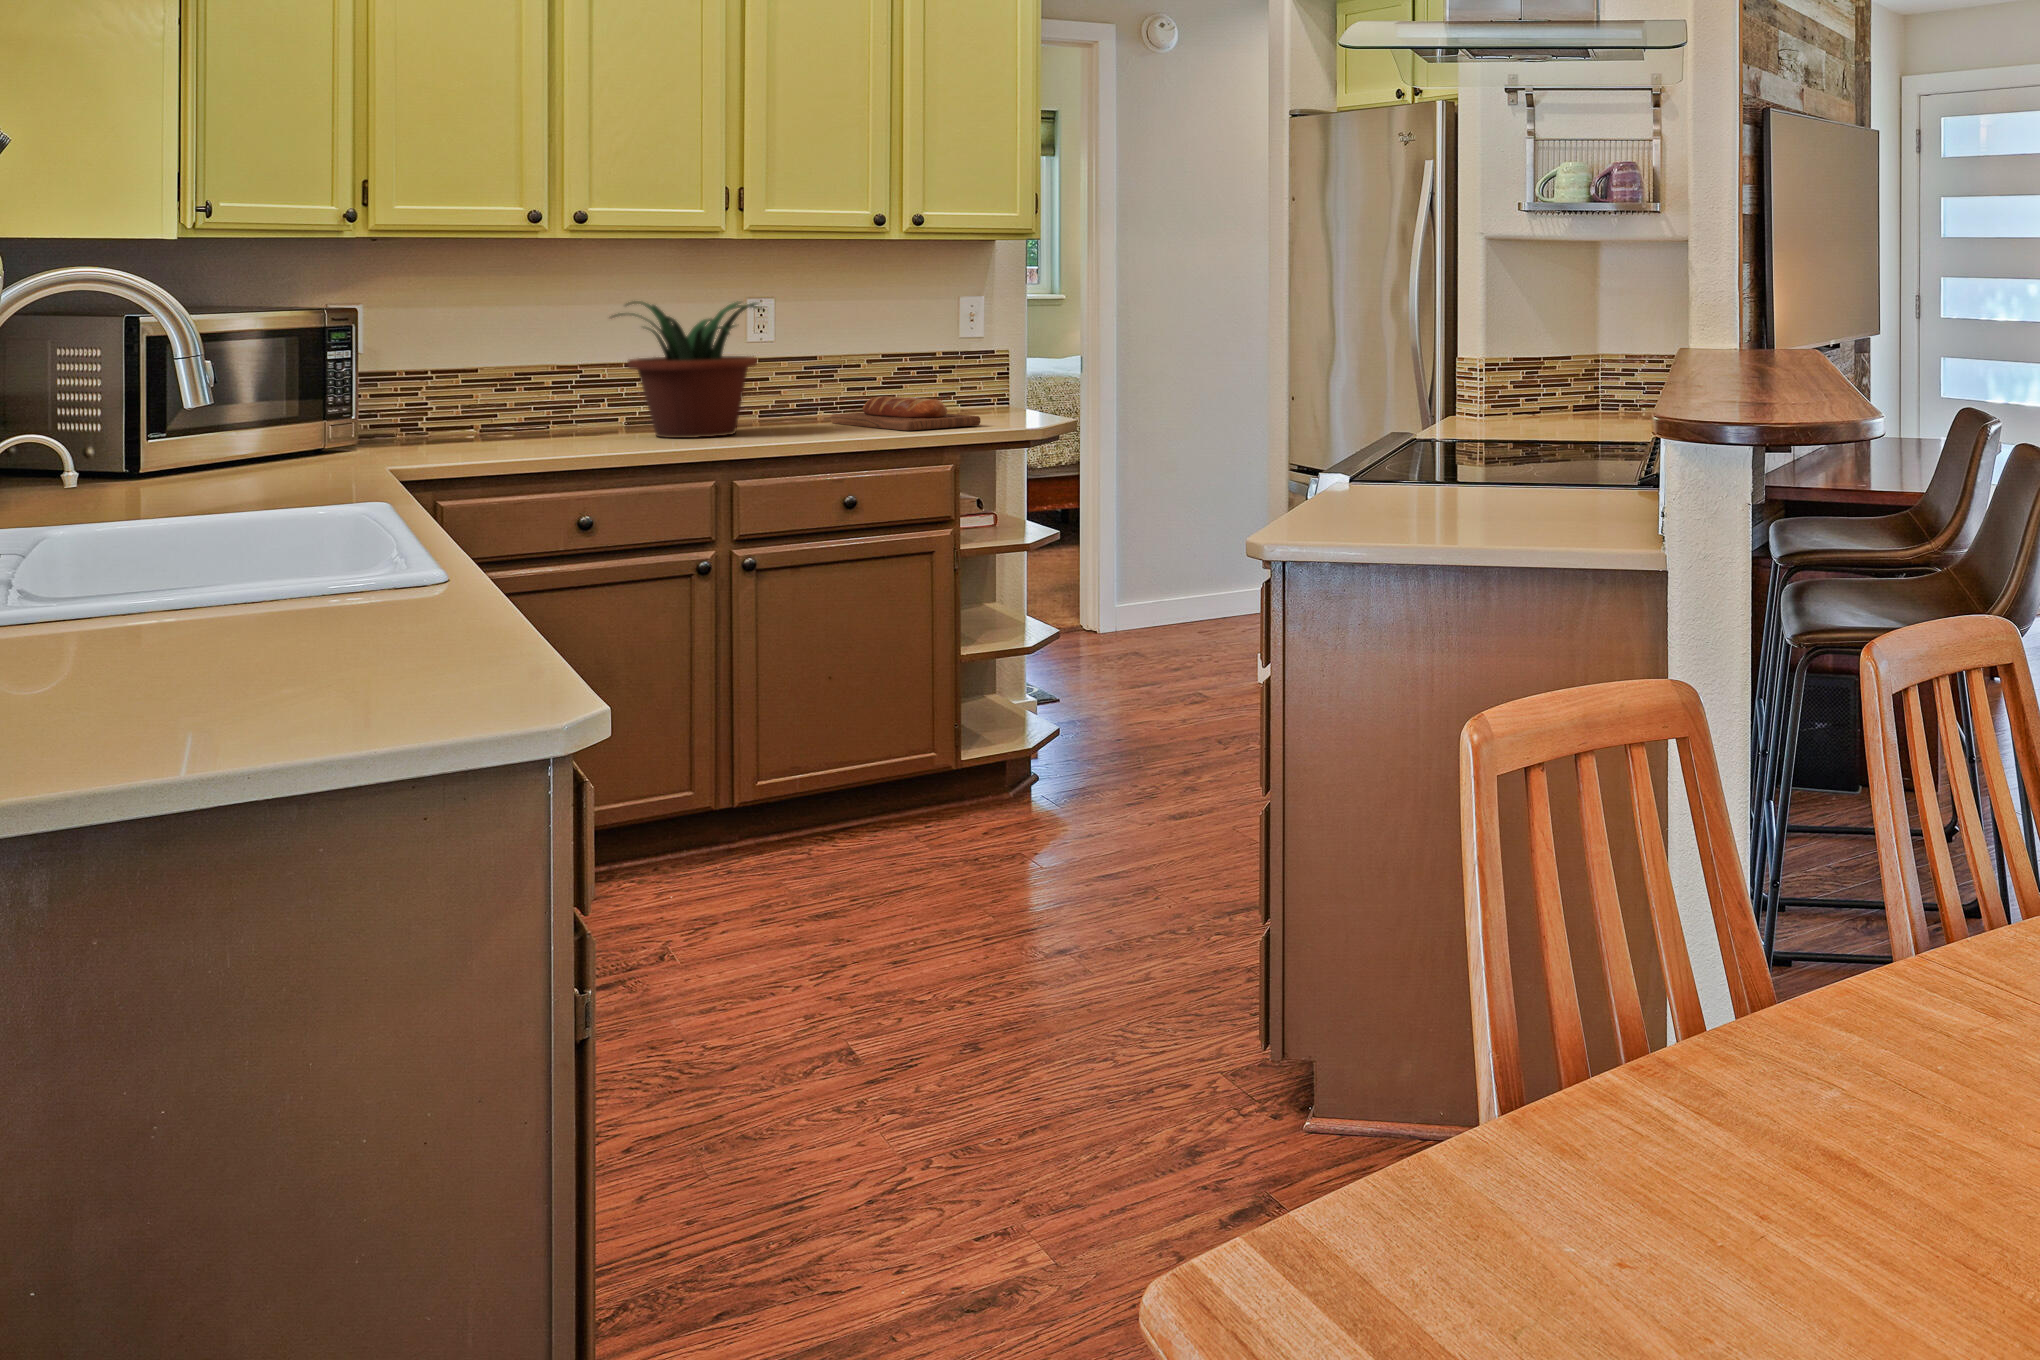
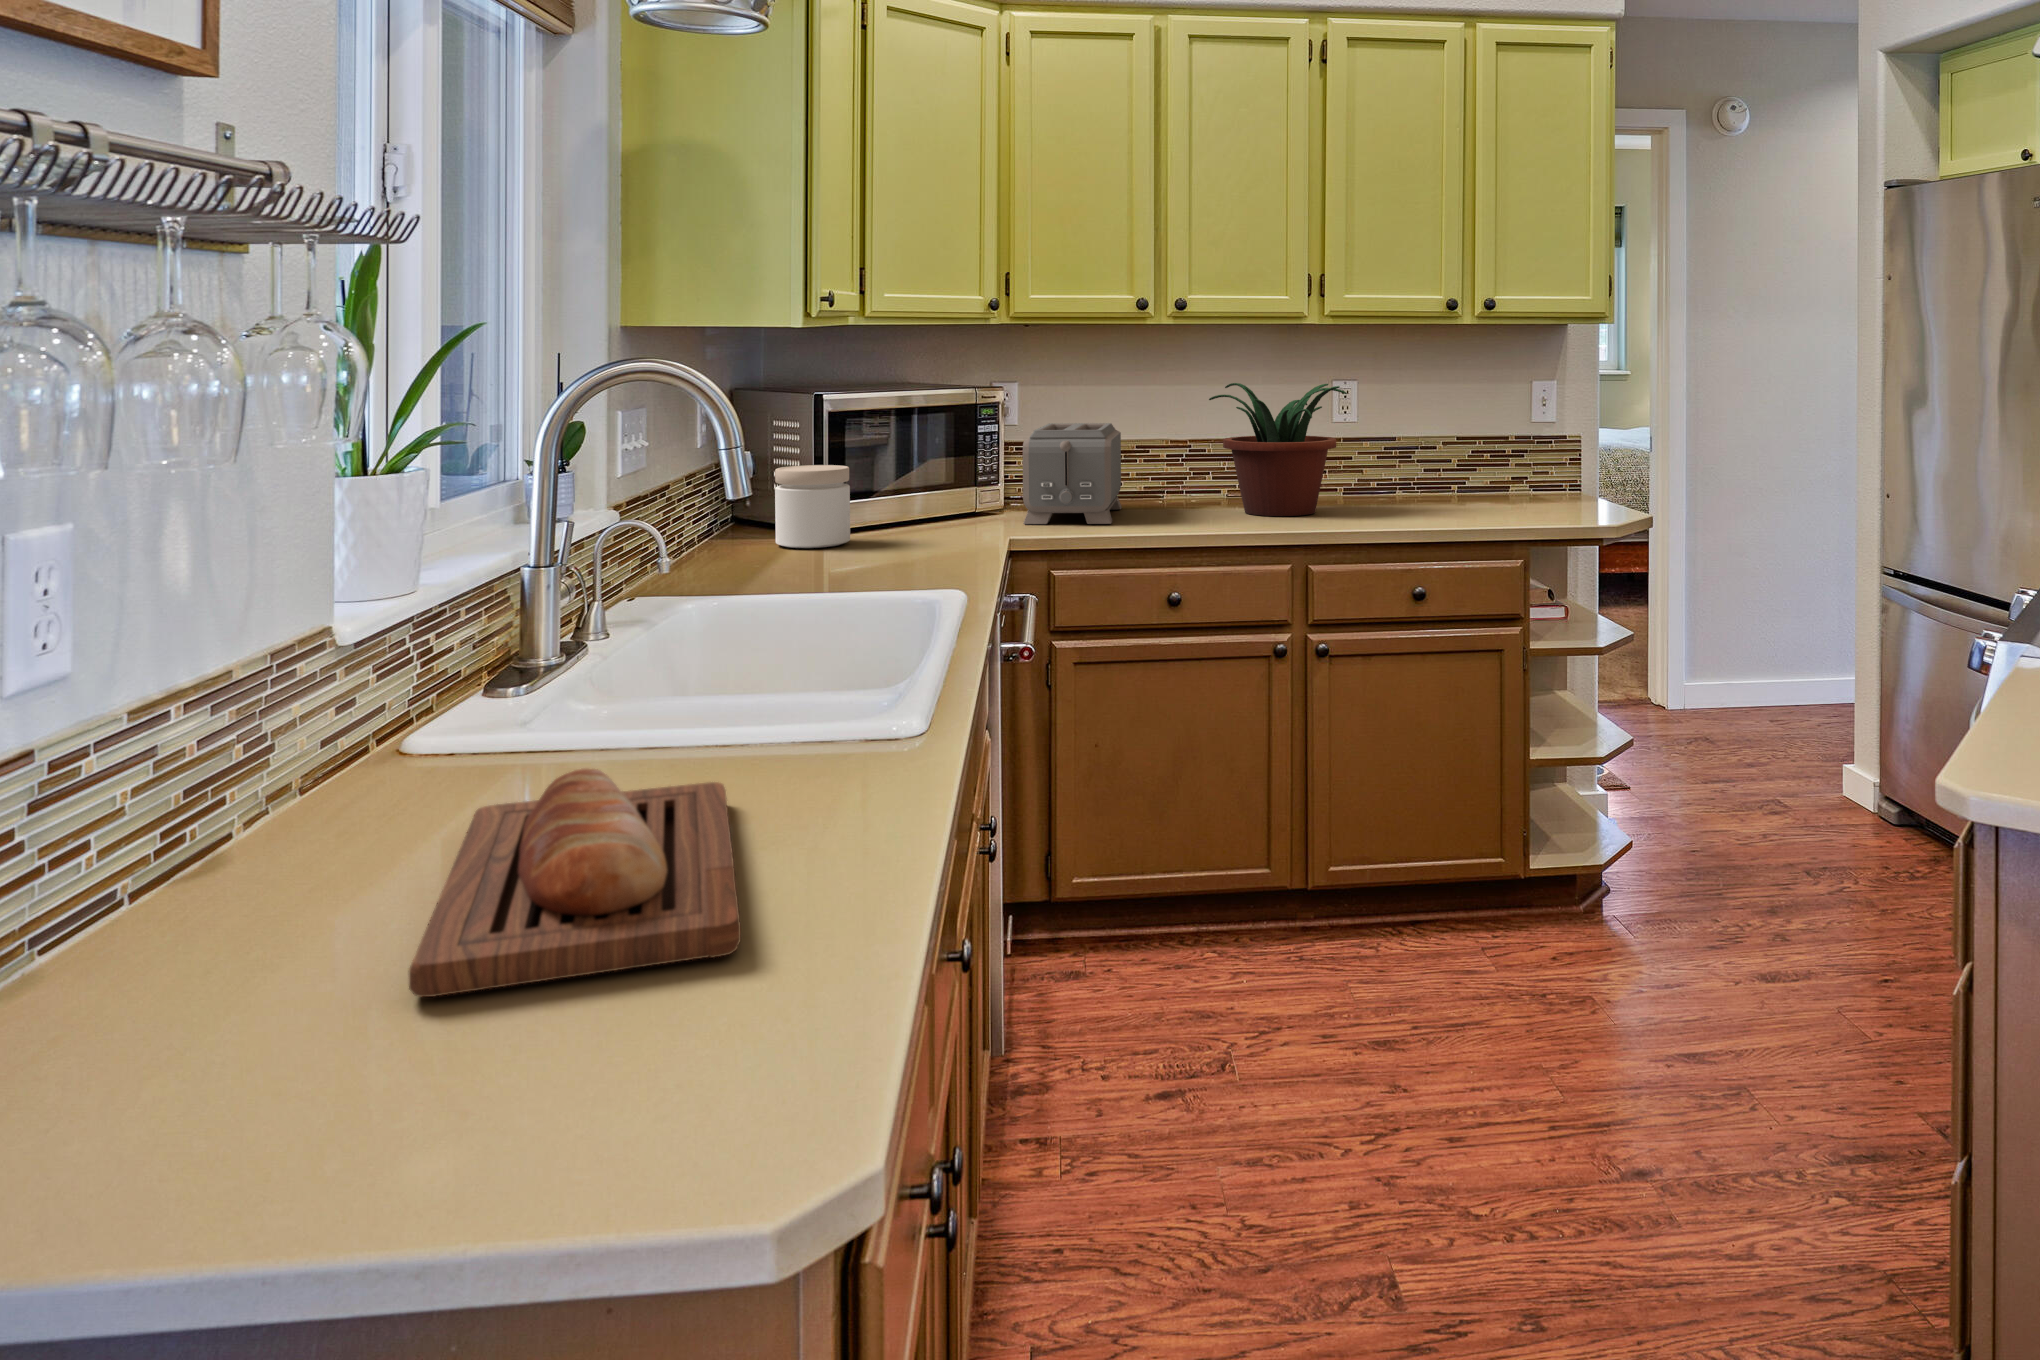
toaster: none [391,346,506,455] -> present [1023,423,1122,524]
jar: none [81,392,188,484] -> present [775,465,850,548]
bread loaf: present [831,396,981,430] -> present [409,768,741,997]

